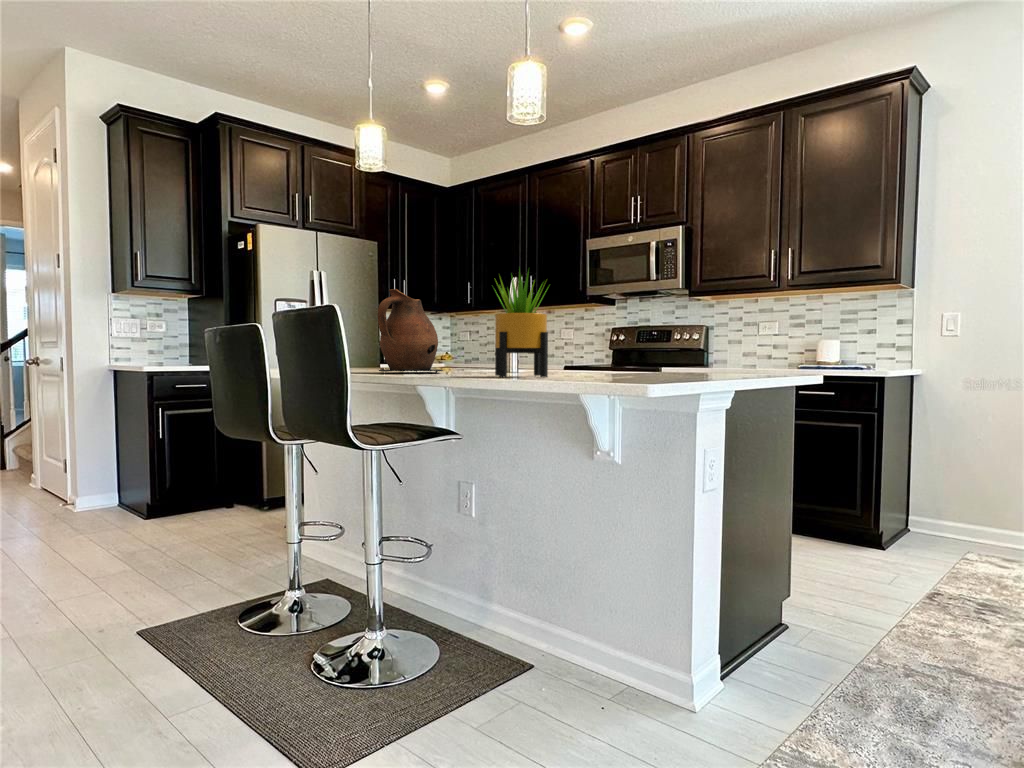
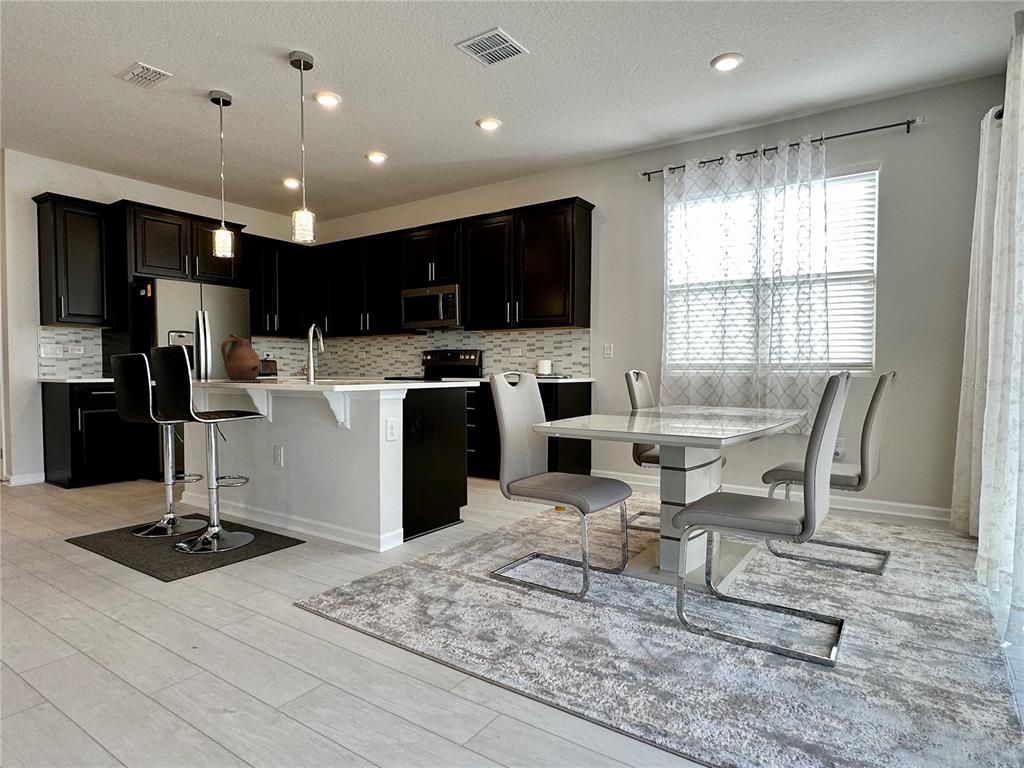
potted plant: present [495,271,548,377] -> none [277,326,311,384]

